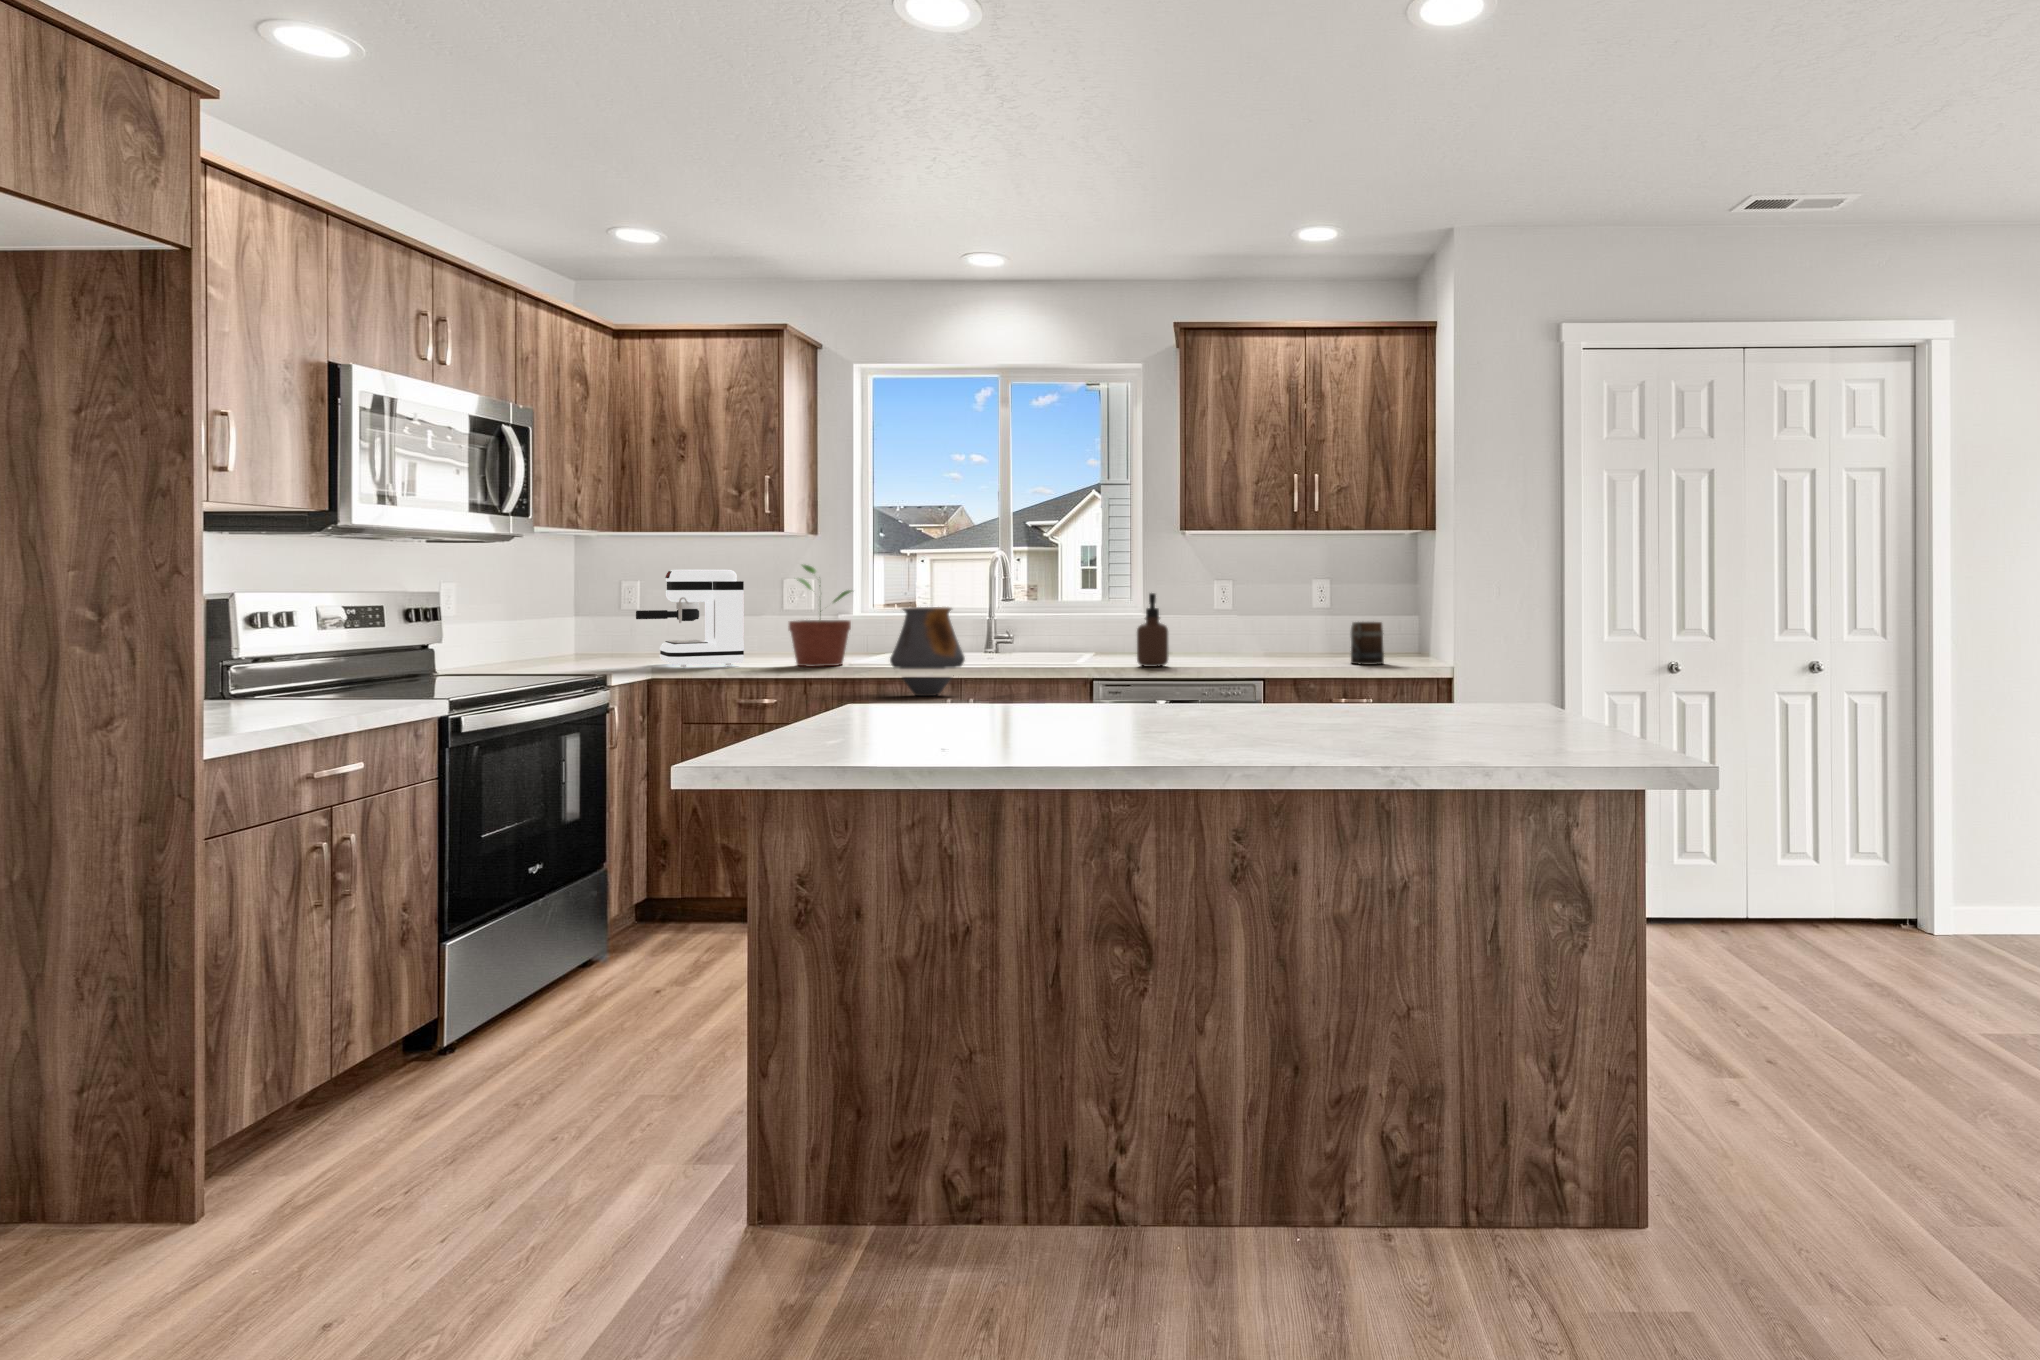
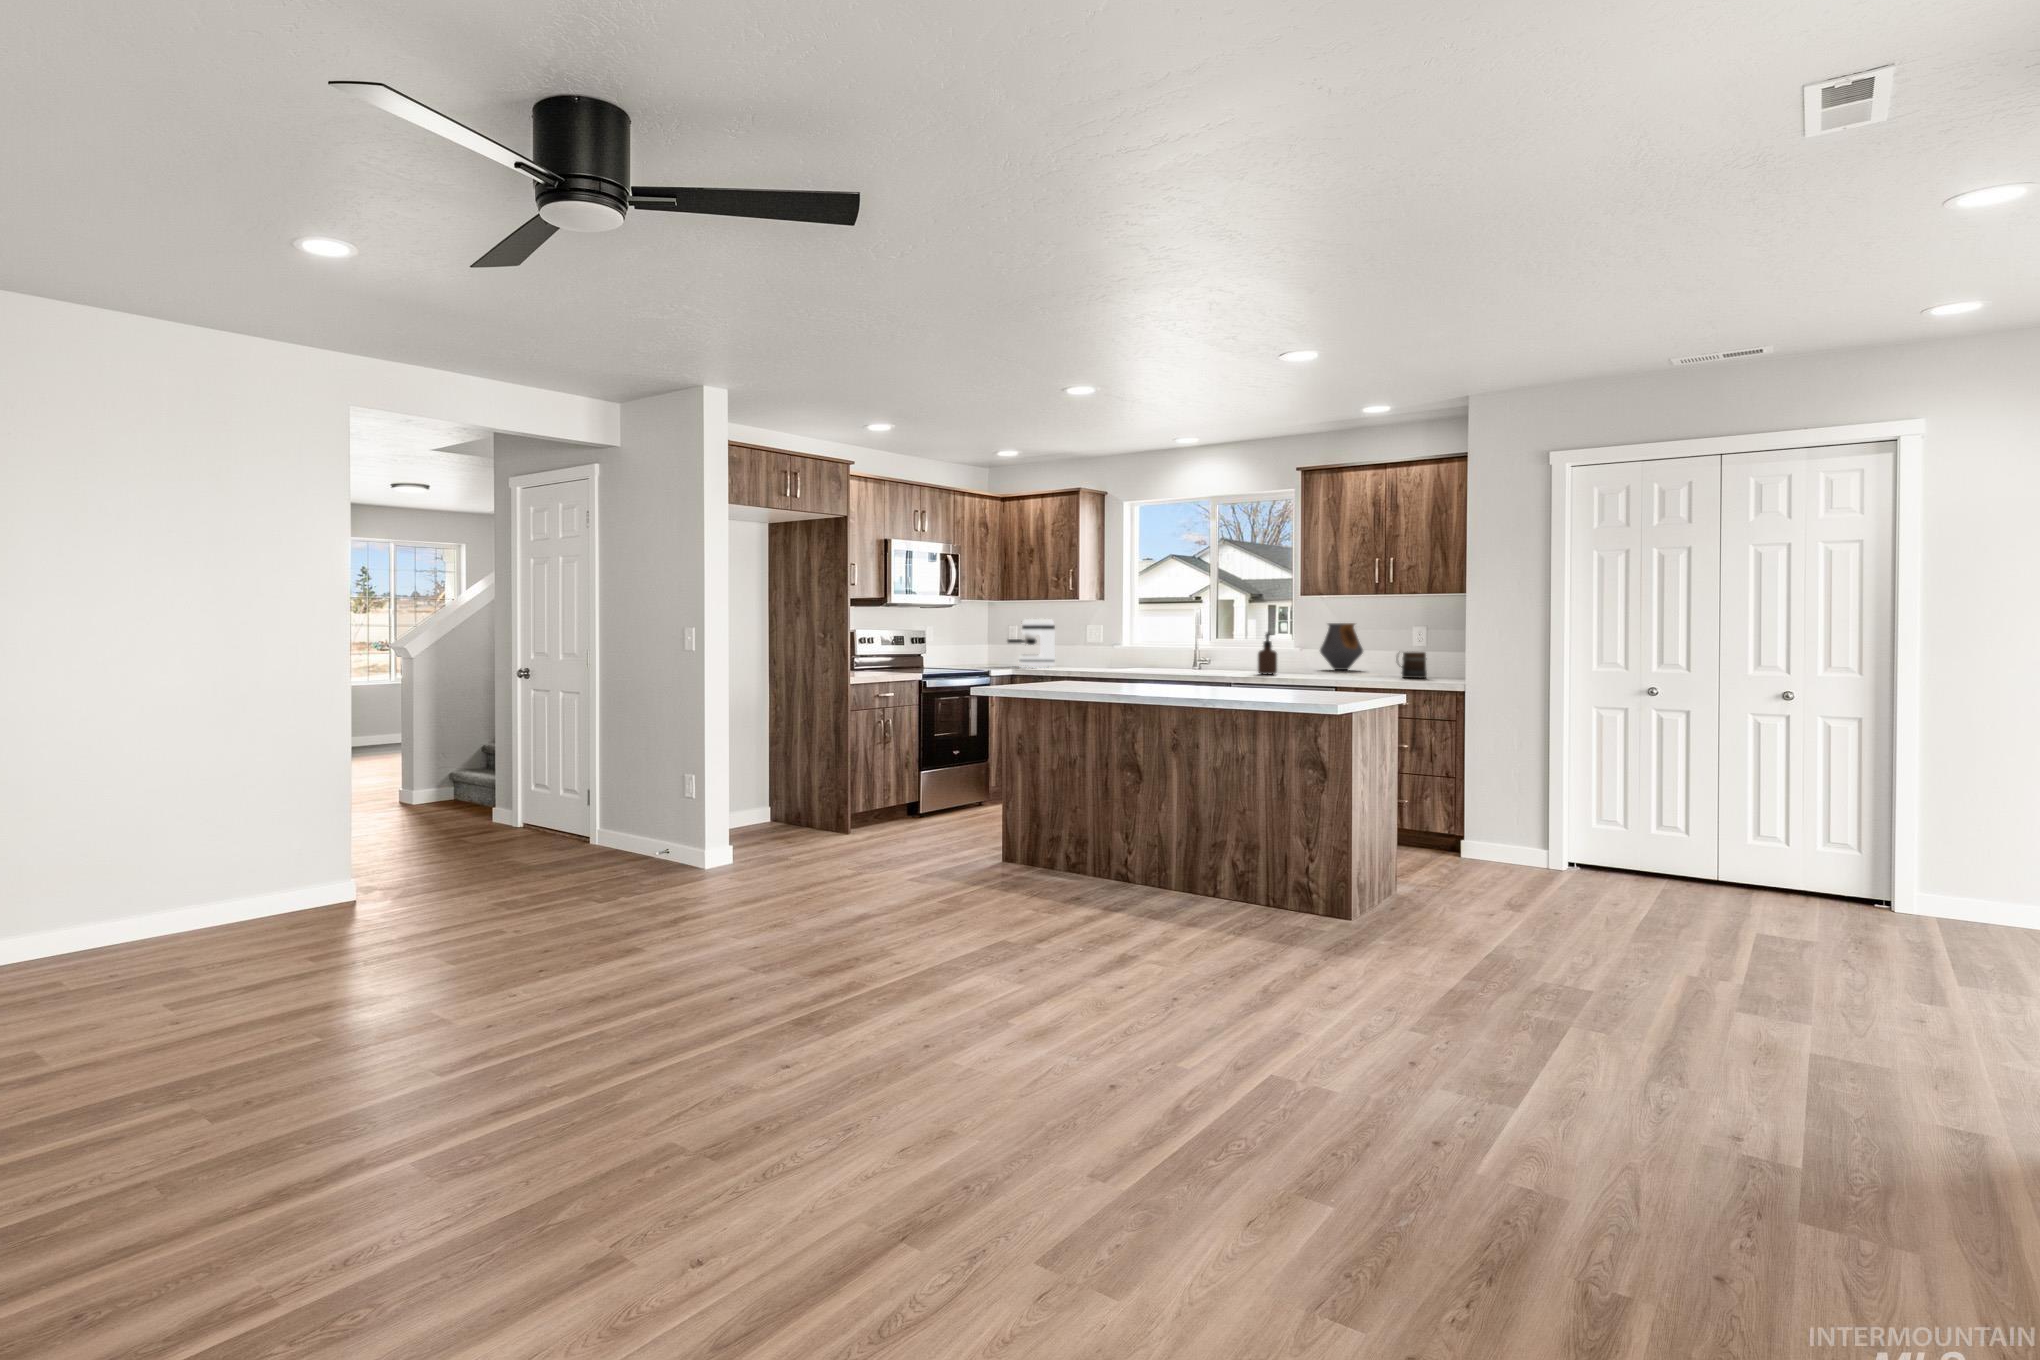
potted plant: present [788,565,851,667] -> none [1075,616,1107,669]
vase: present [890,607,965,696] -> present [1320,623,1363,670]

